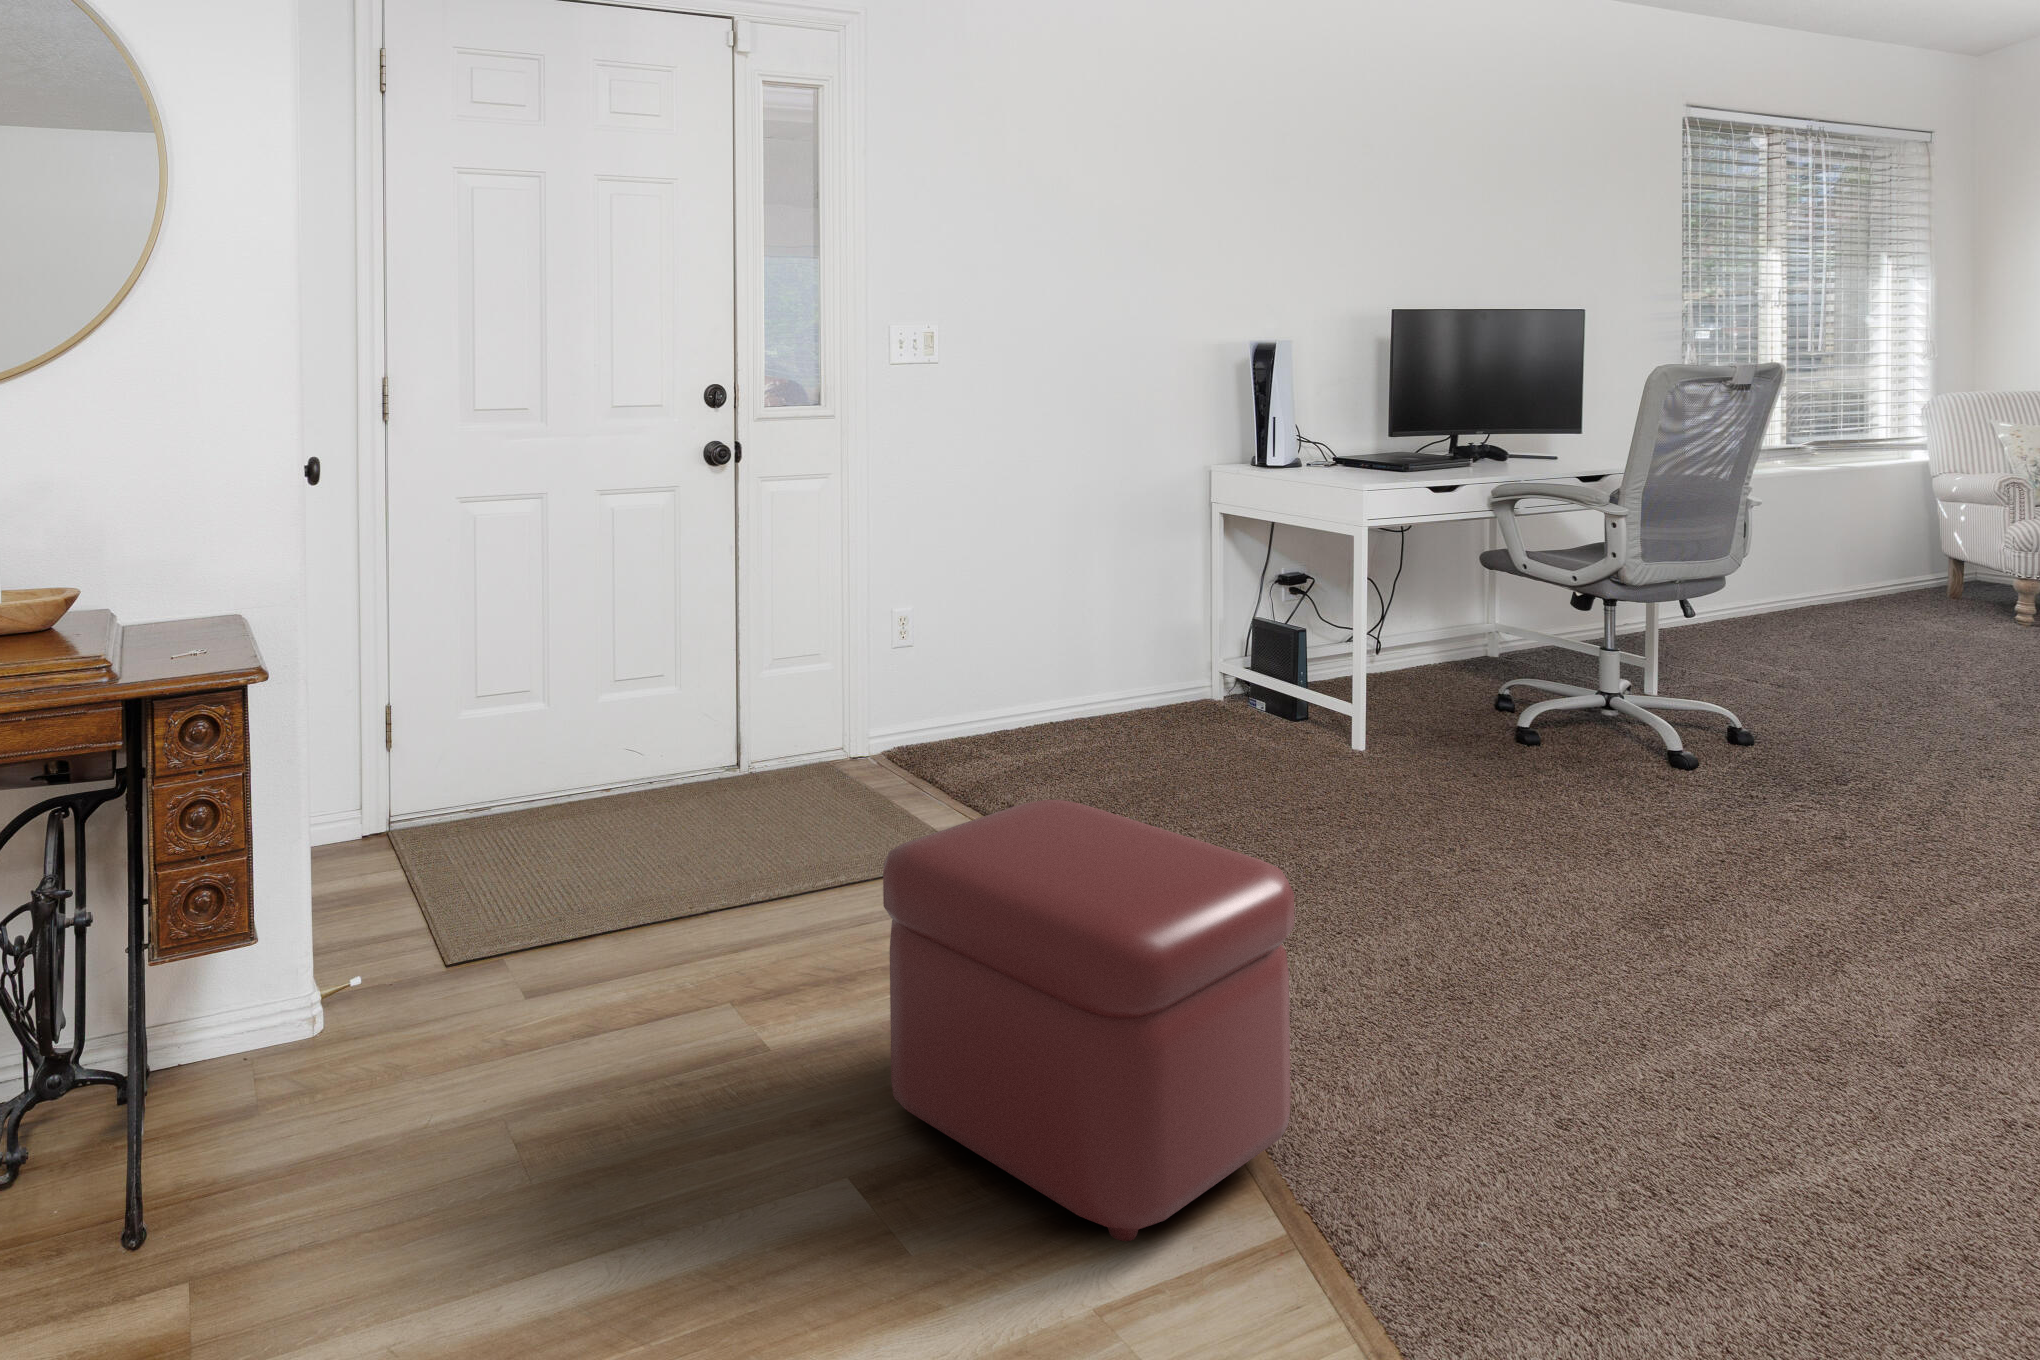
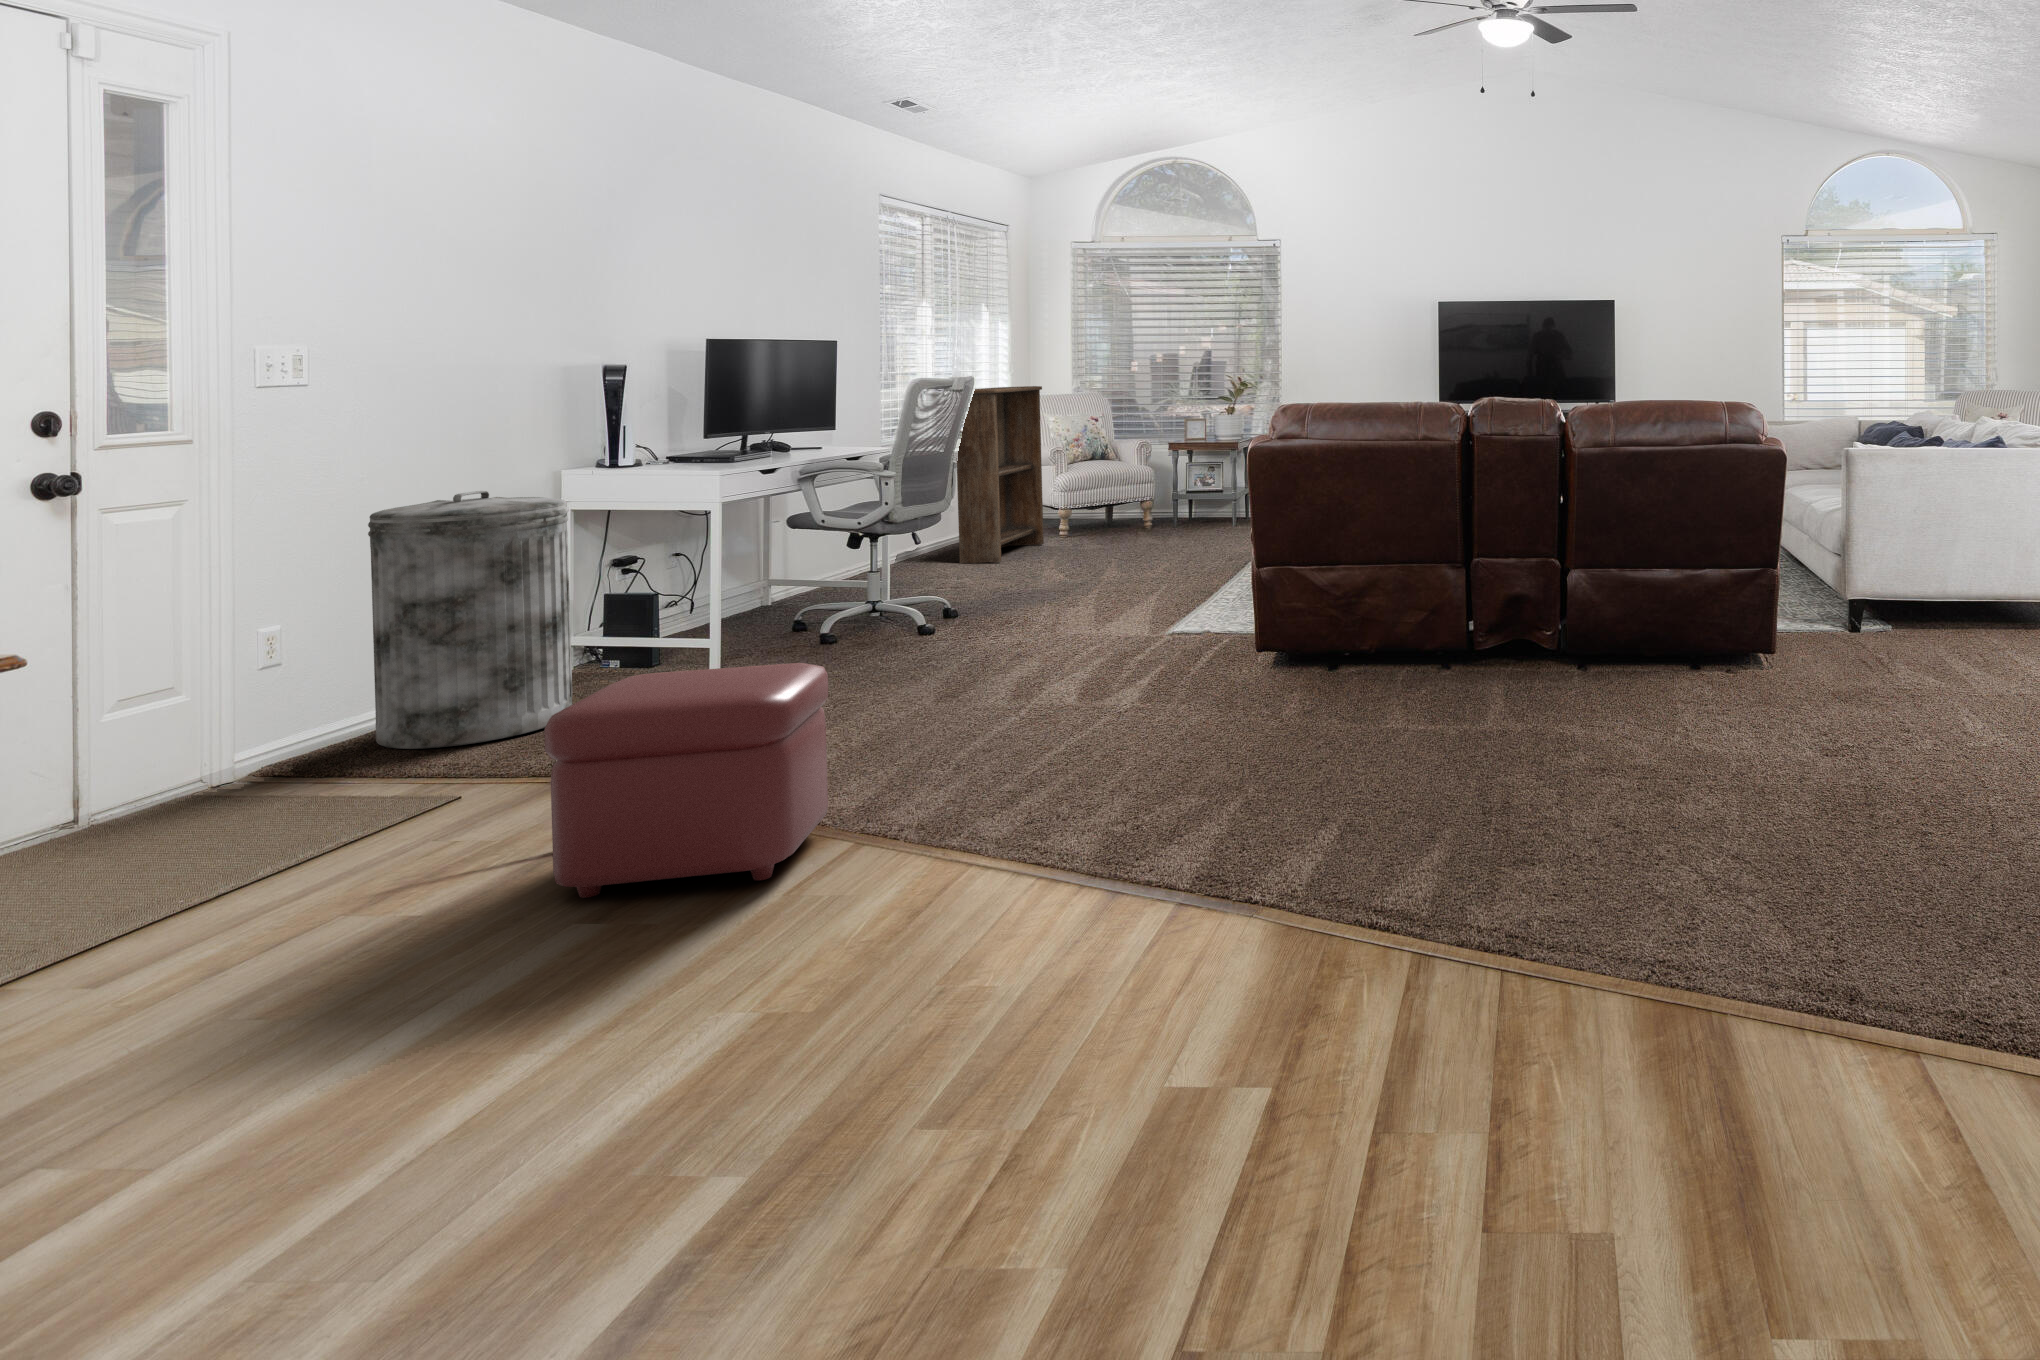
bookshelf: none [1794,379,1975,650] -> present [956,386,1044,563]
trash can: none [985,488,1170,782] -> present [368,491,572,749]

